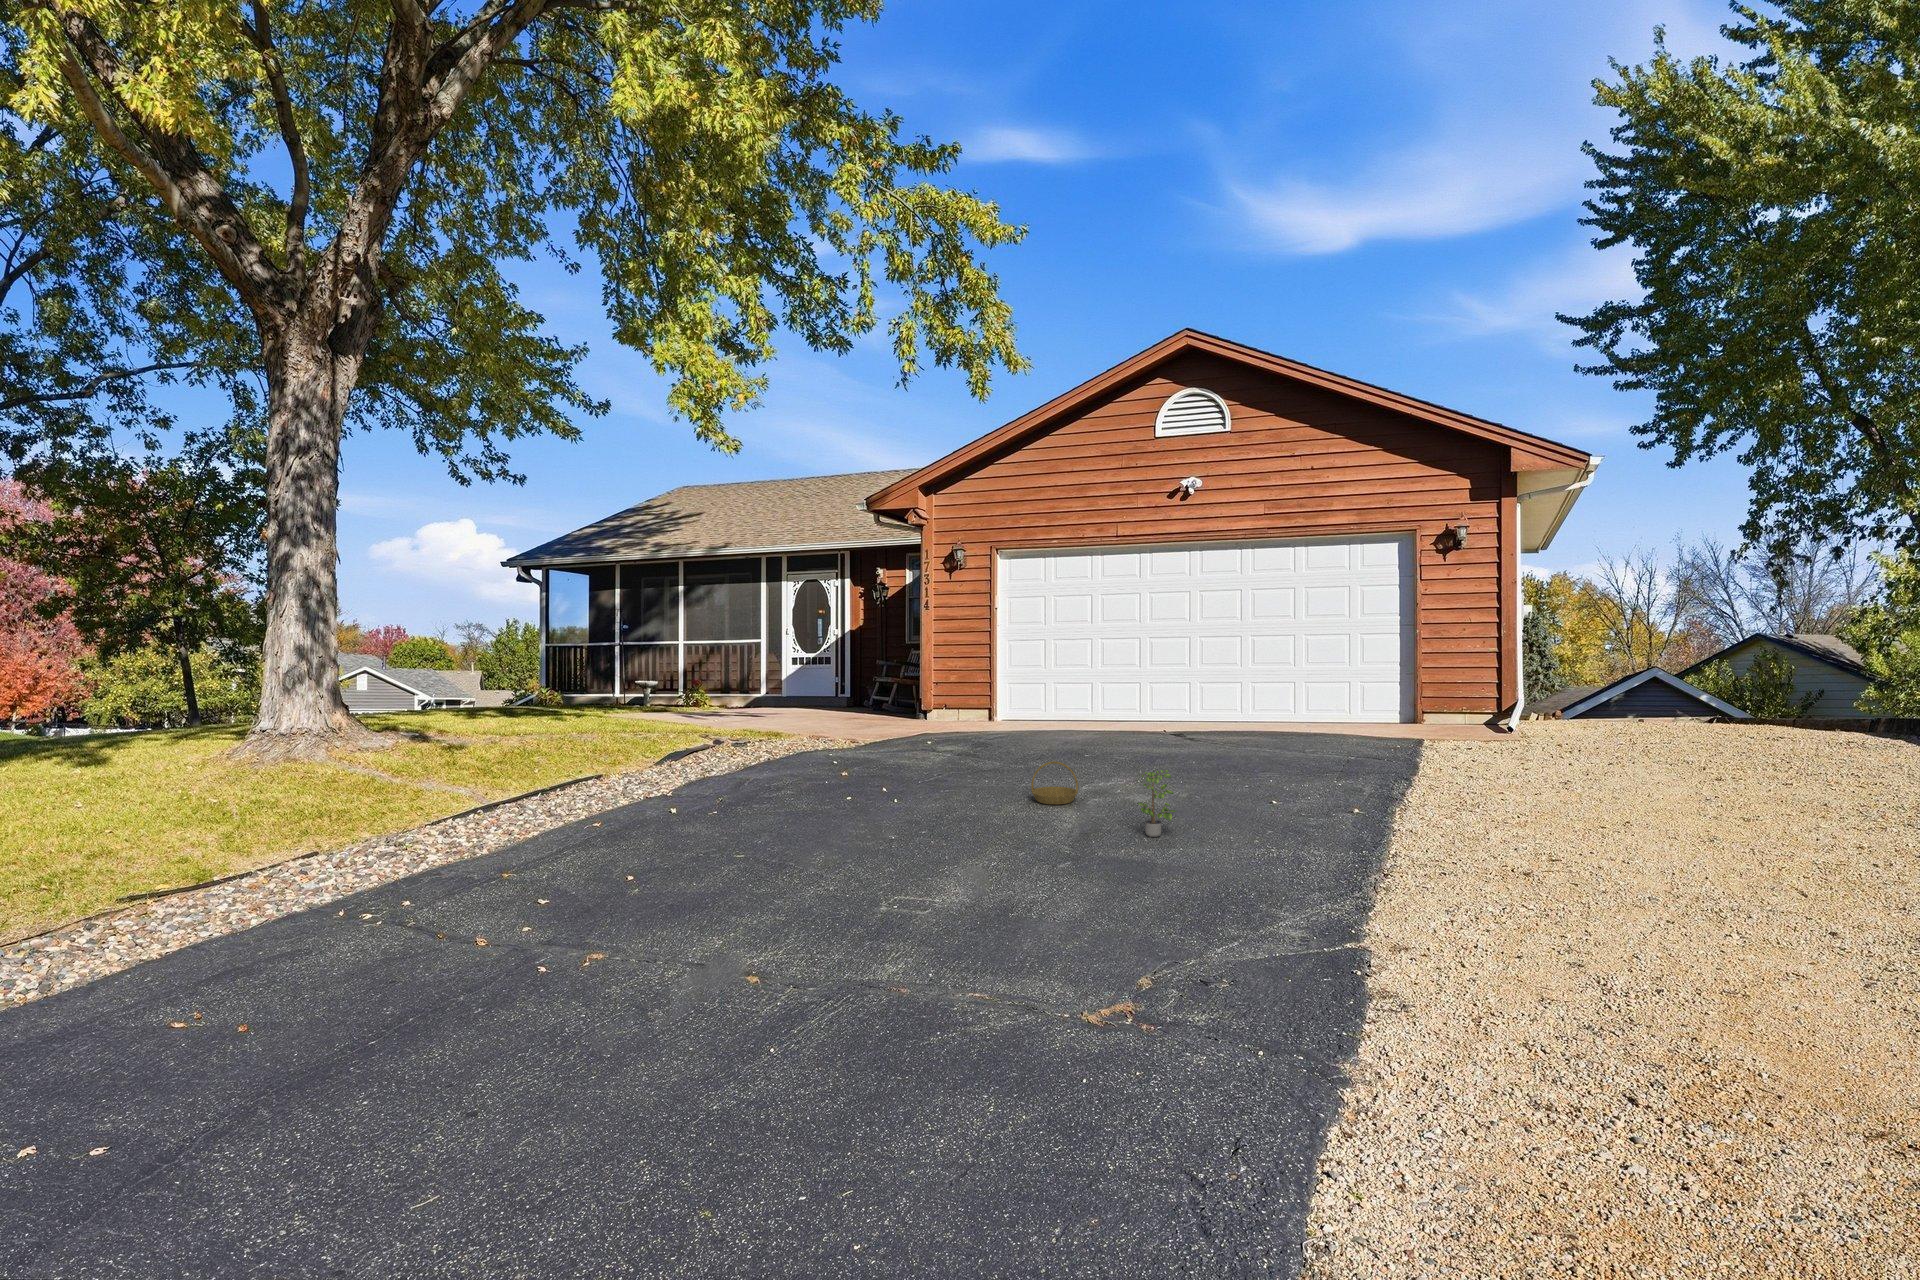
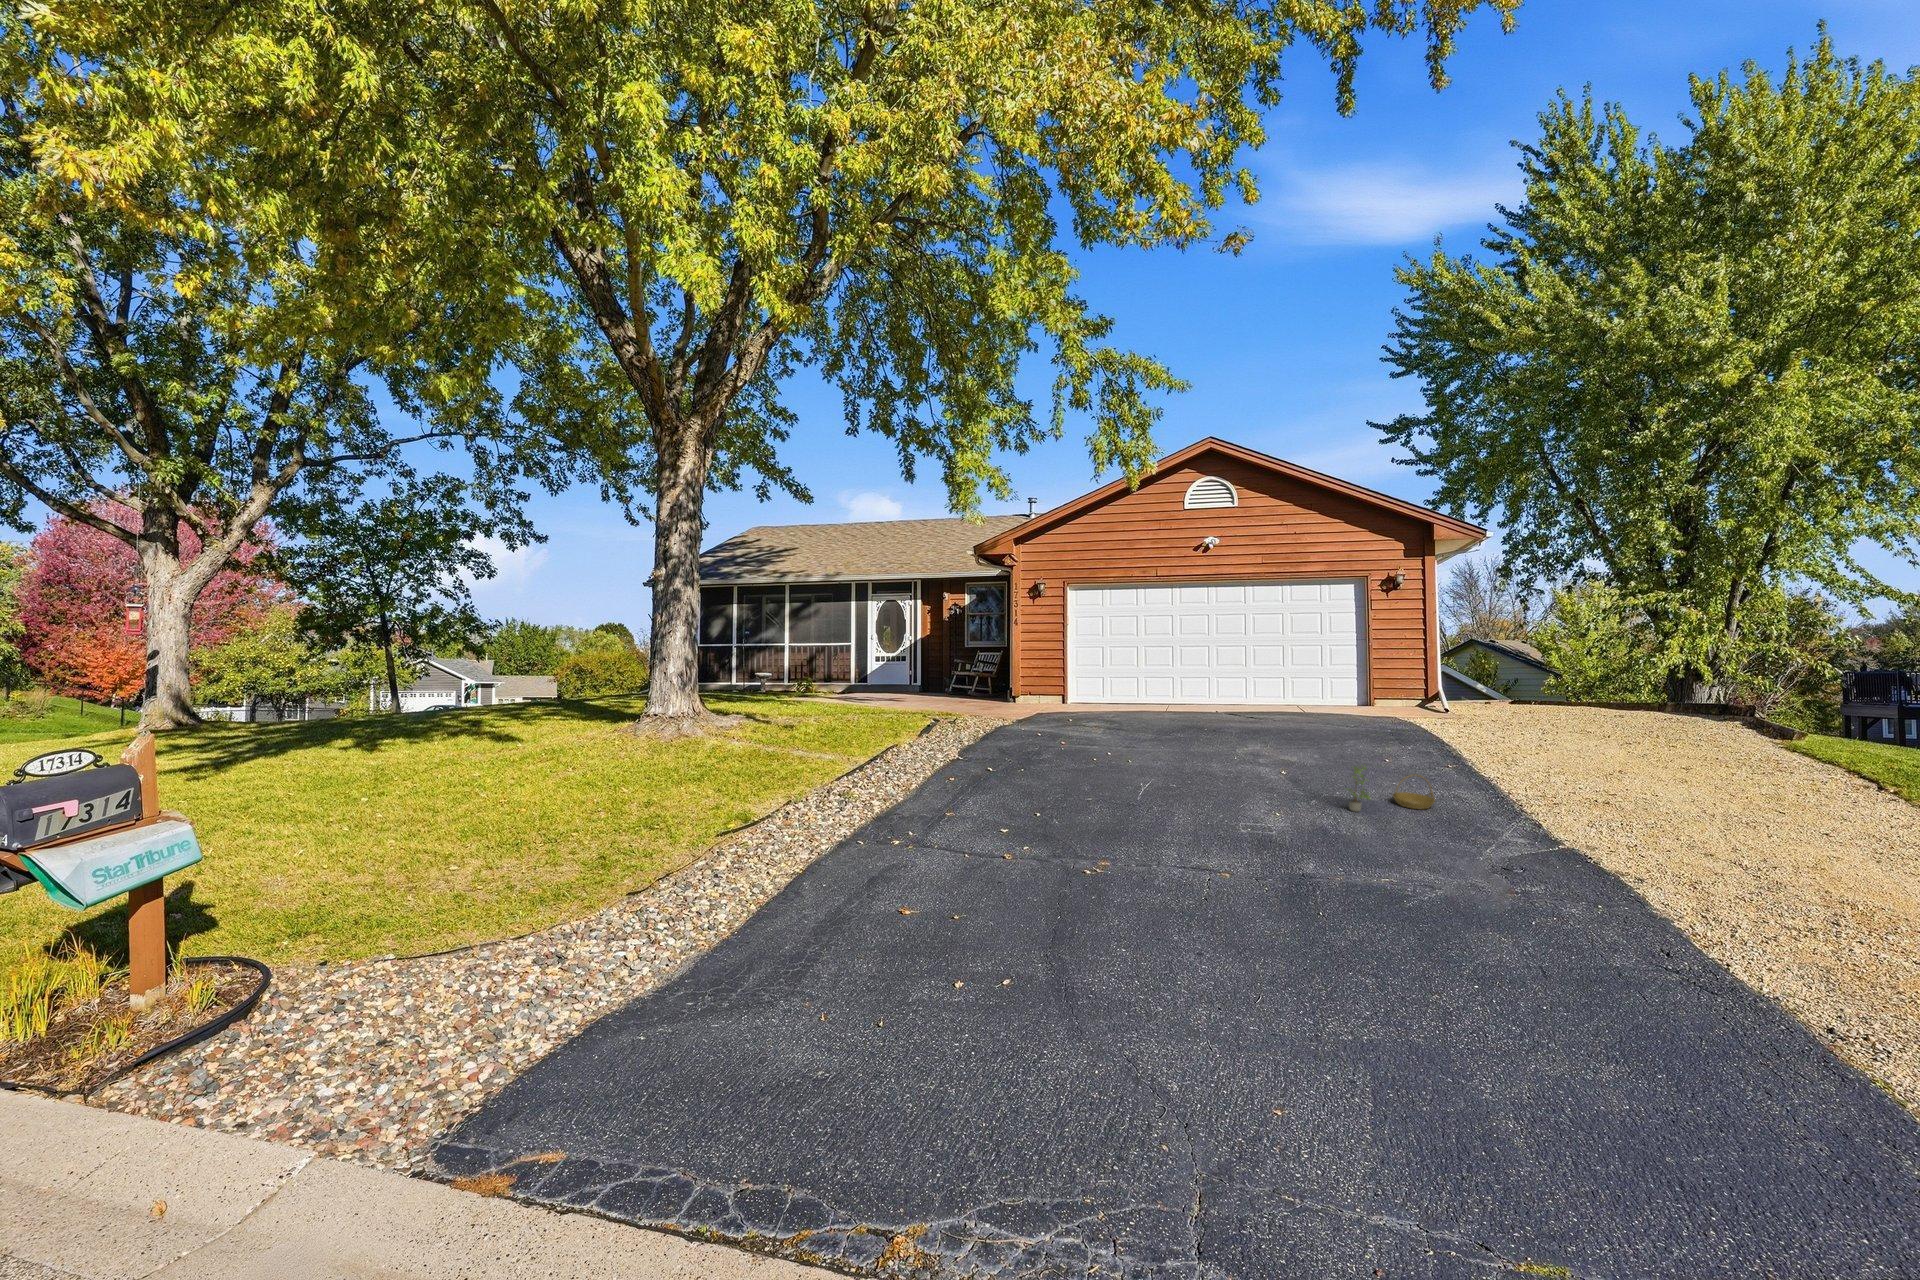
basket: present [1031,761,1078,804] -> present [1393,774,1435,809]

